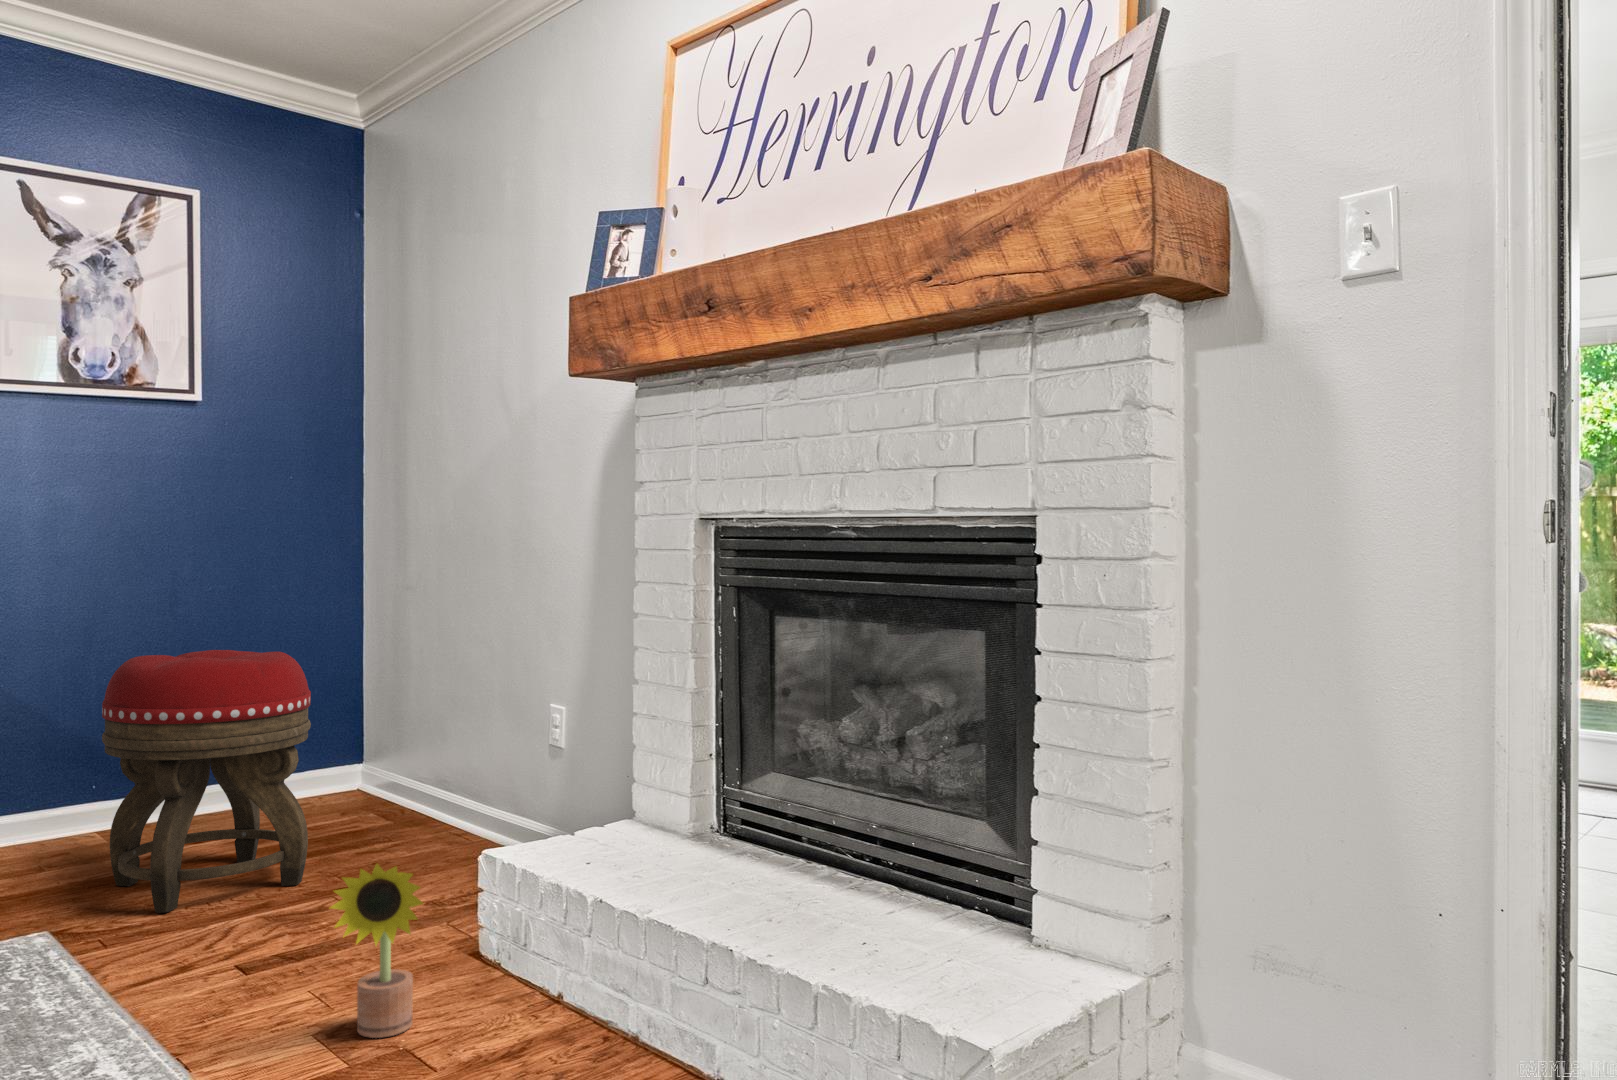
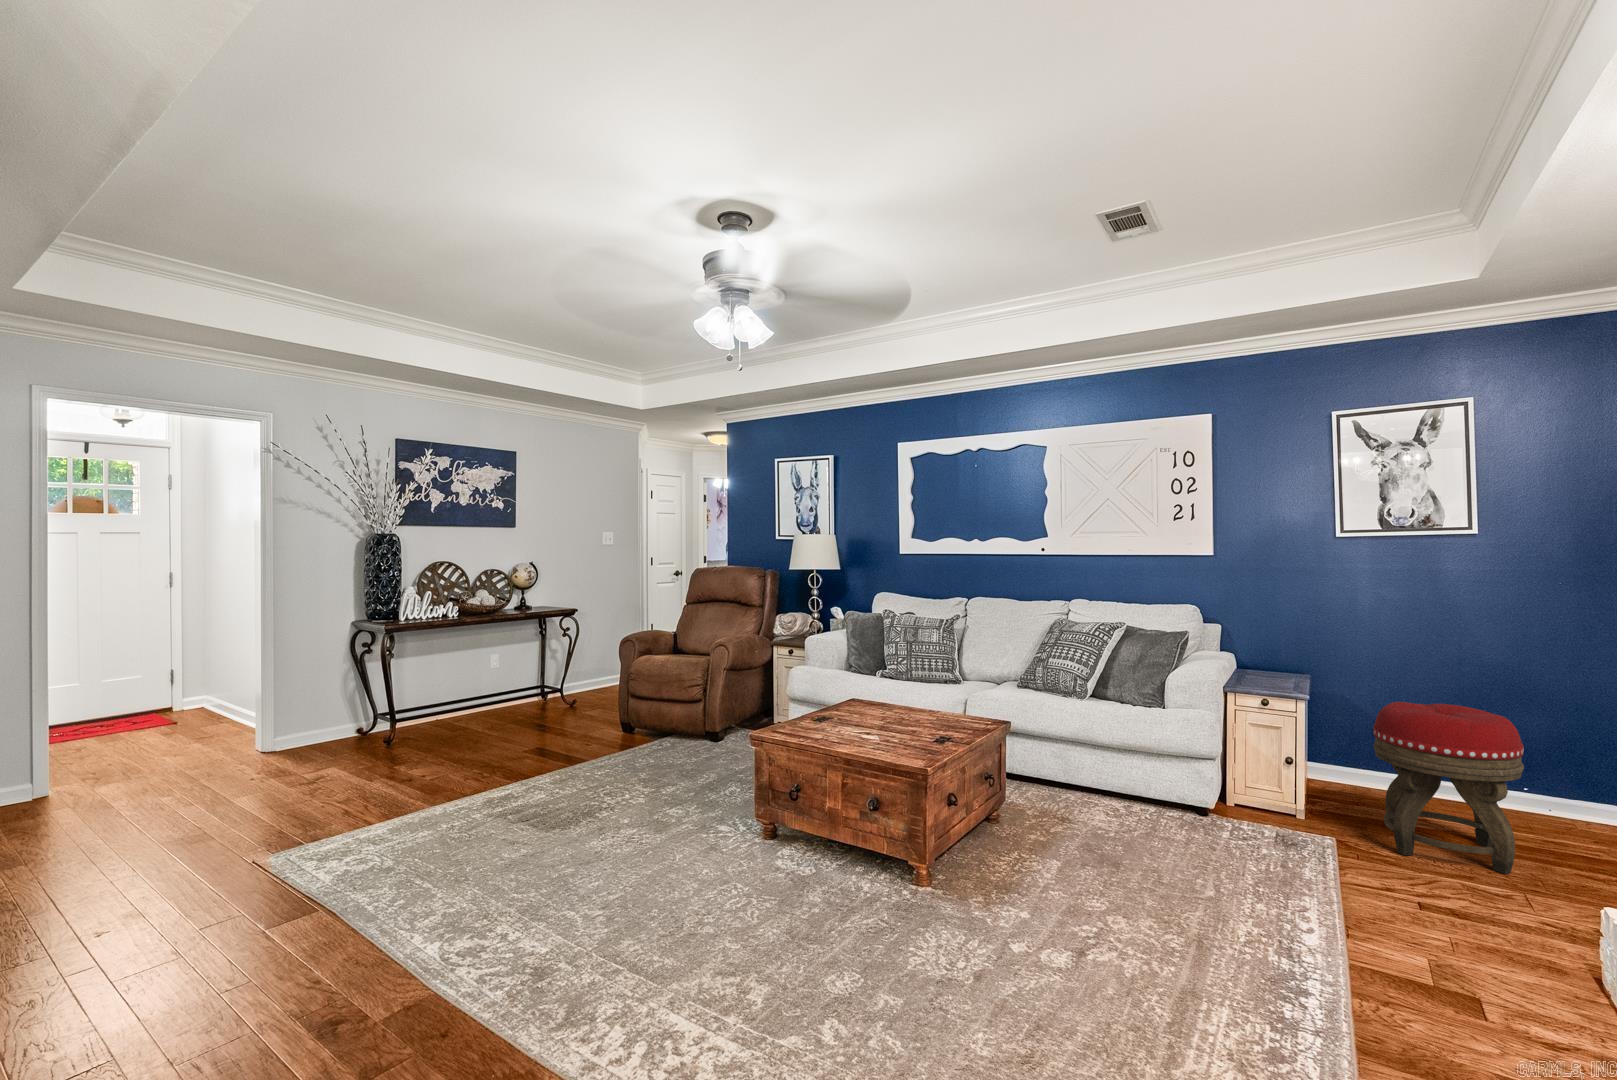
decorative plant: present [330,864,423,1038] -> none [1428,875,1501,991]

